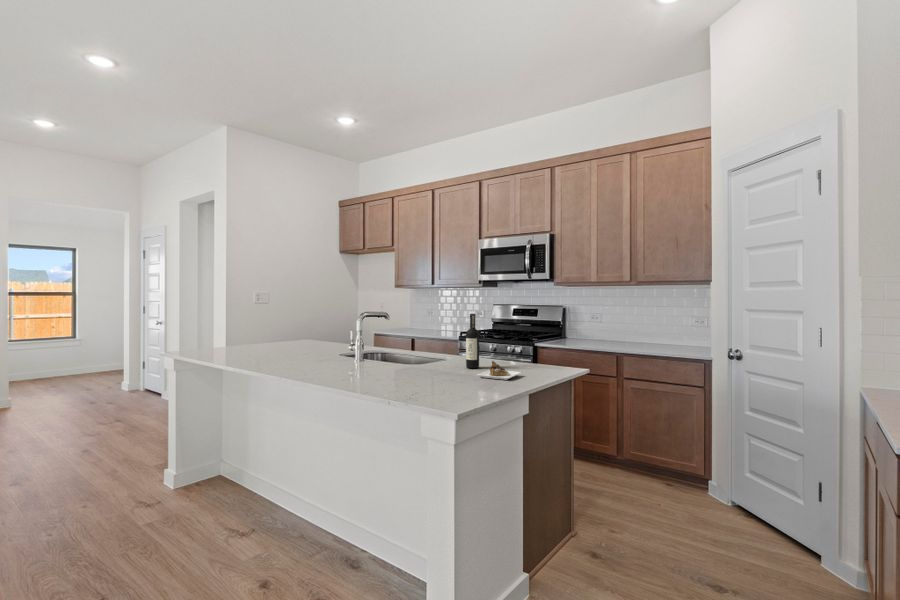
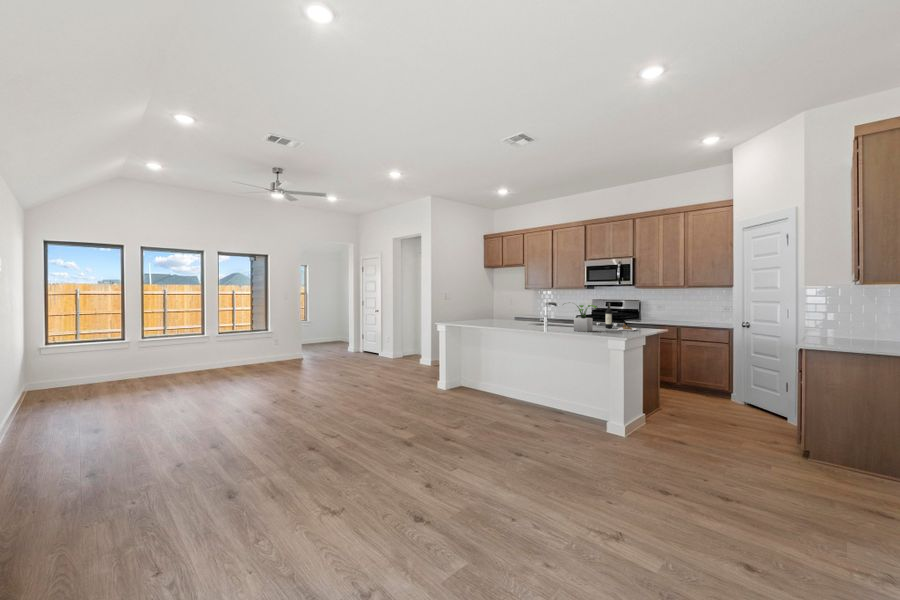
potted plant: none [342,316,425,389] -> present [574,305,598,332]

